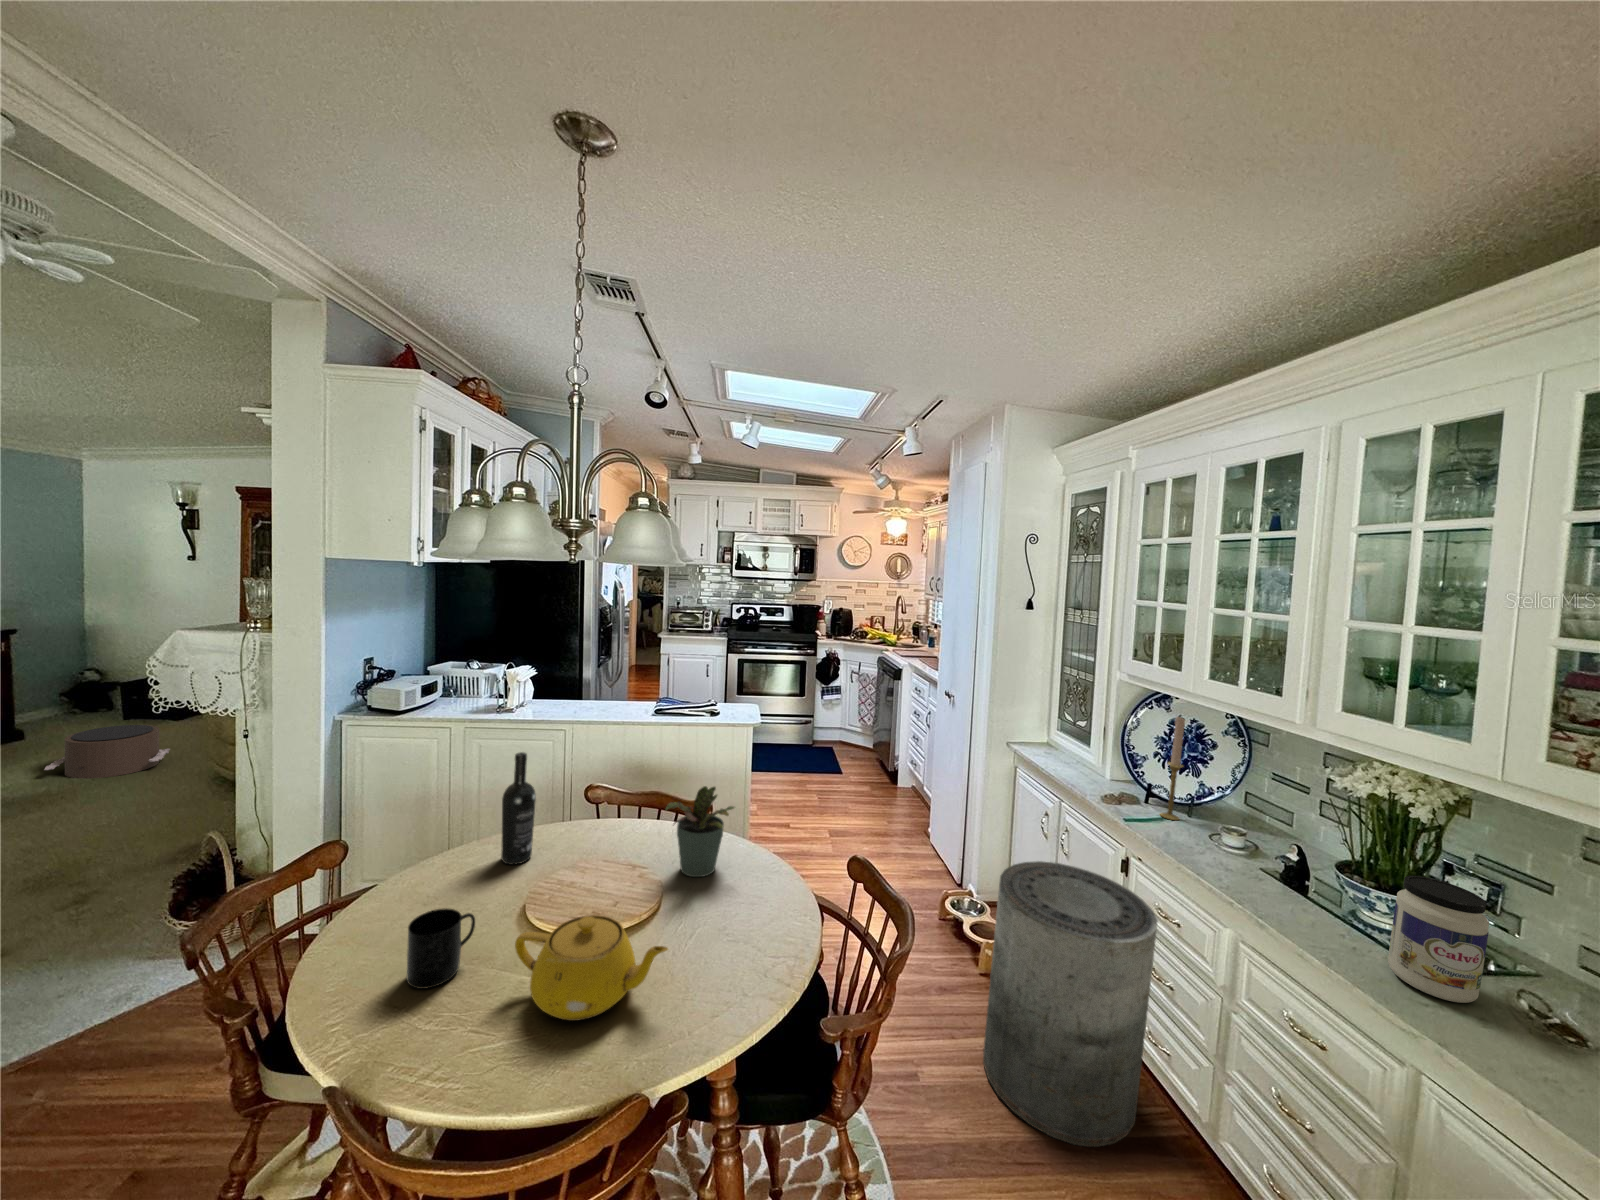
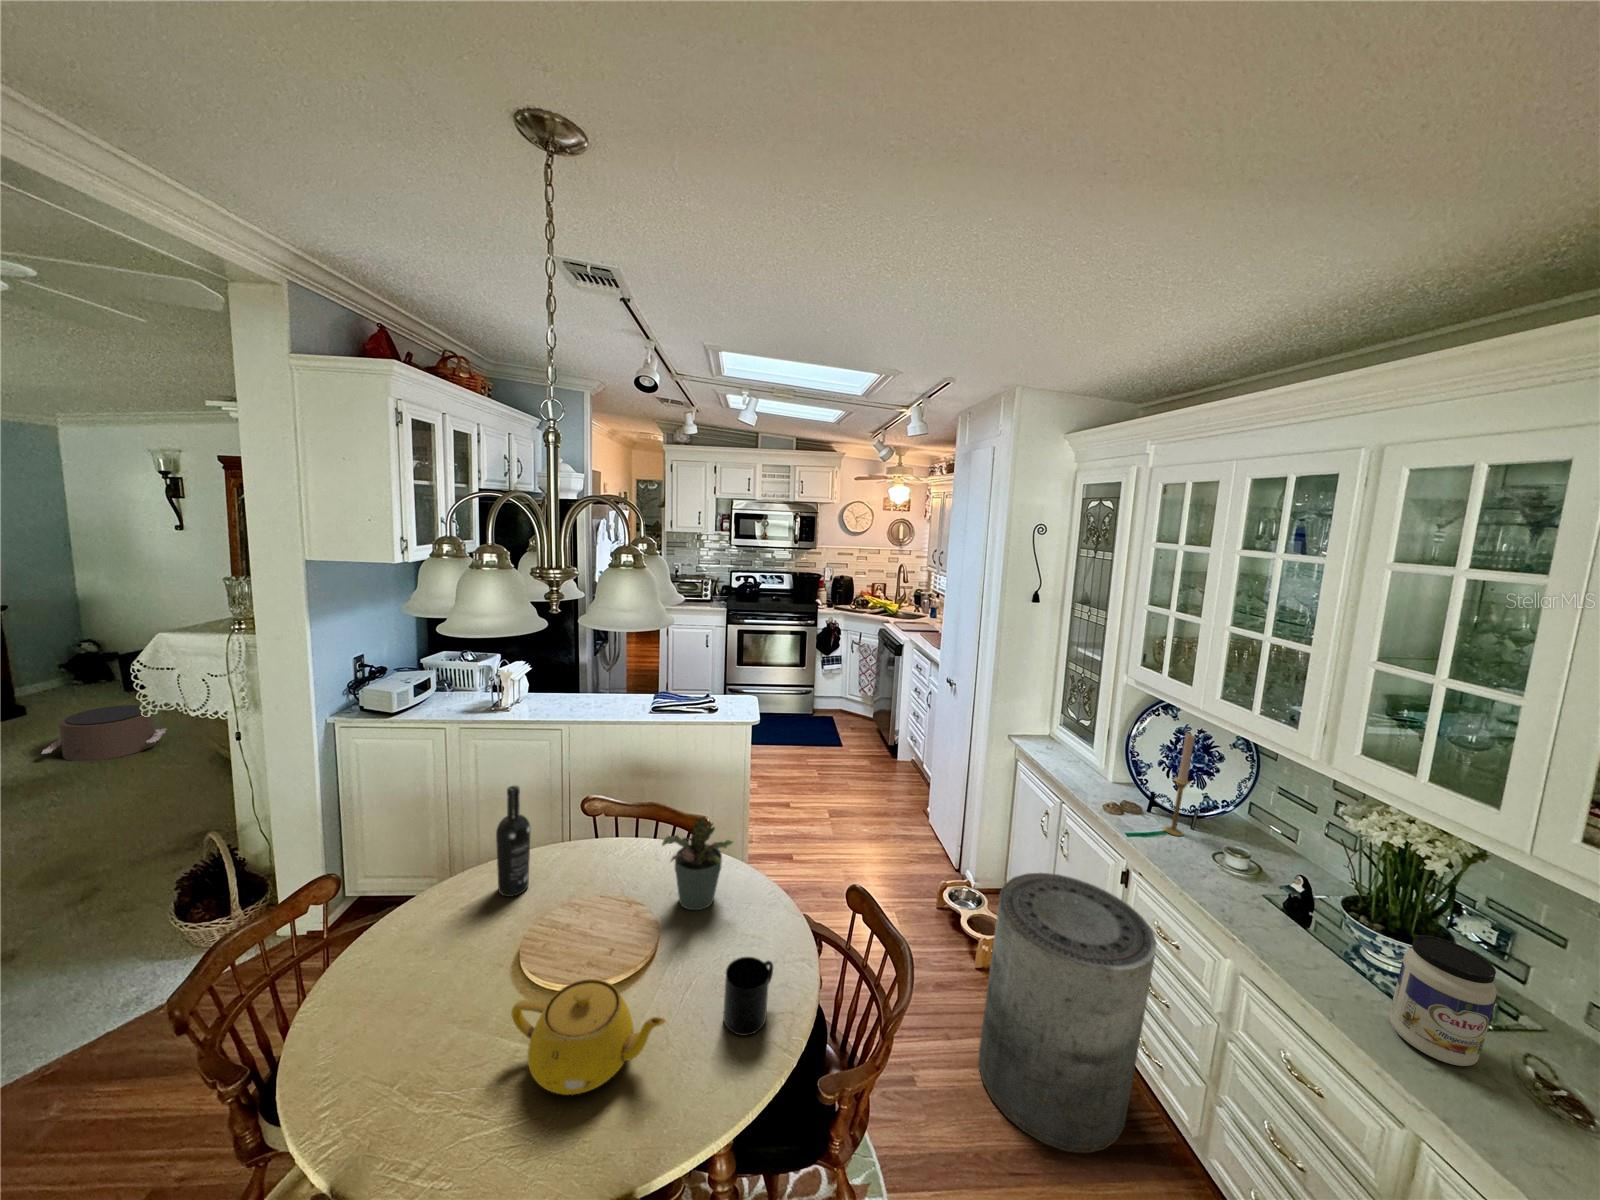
mug: present [407,908,475,989] -> present [723,957,773,1036]

